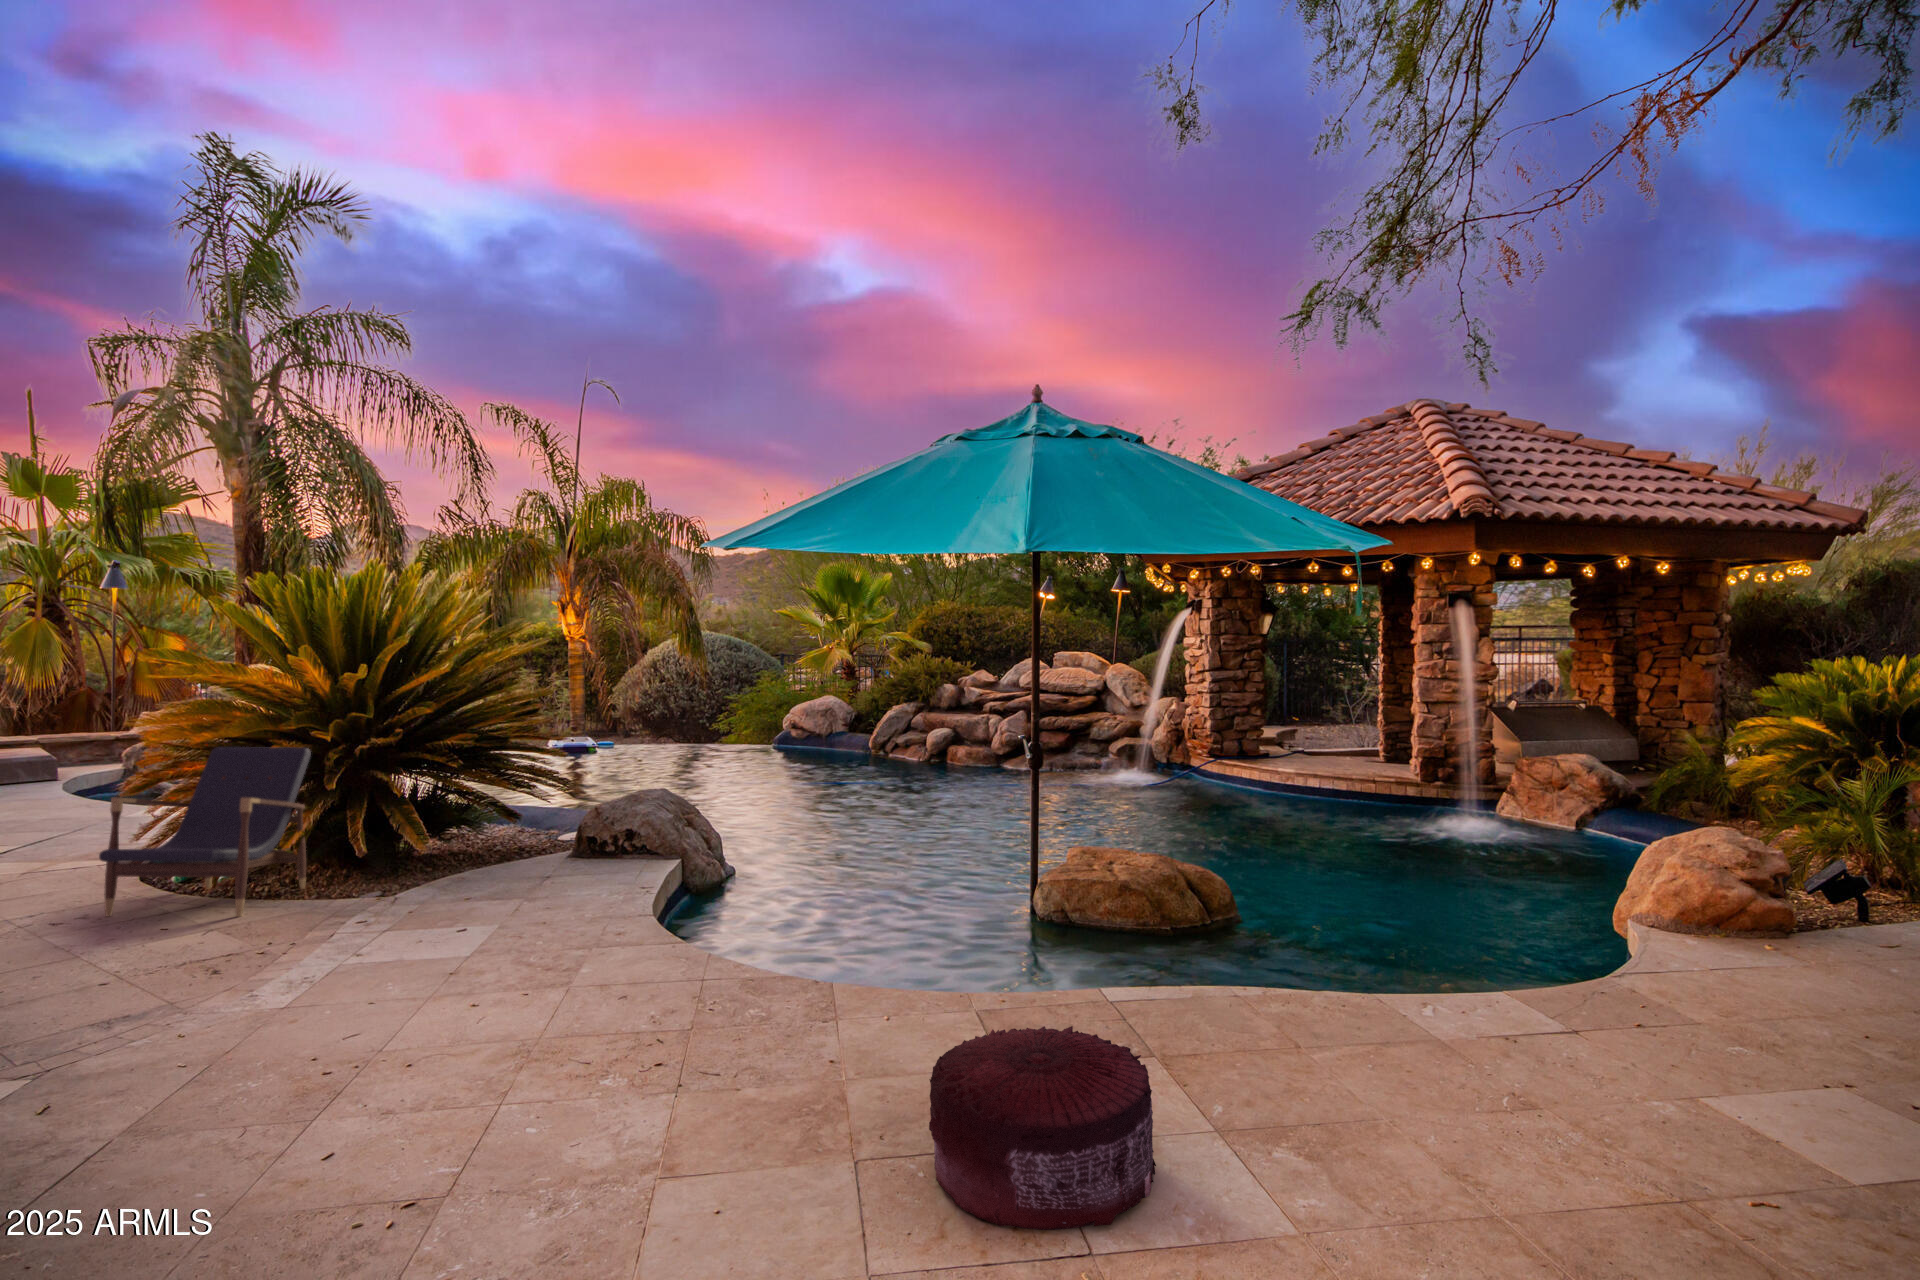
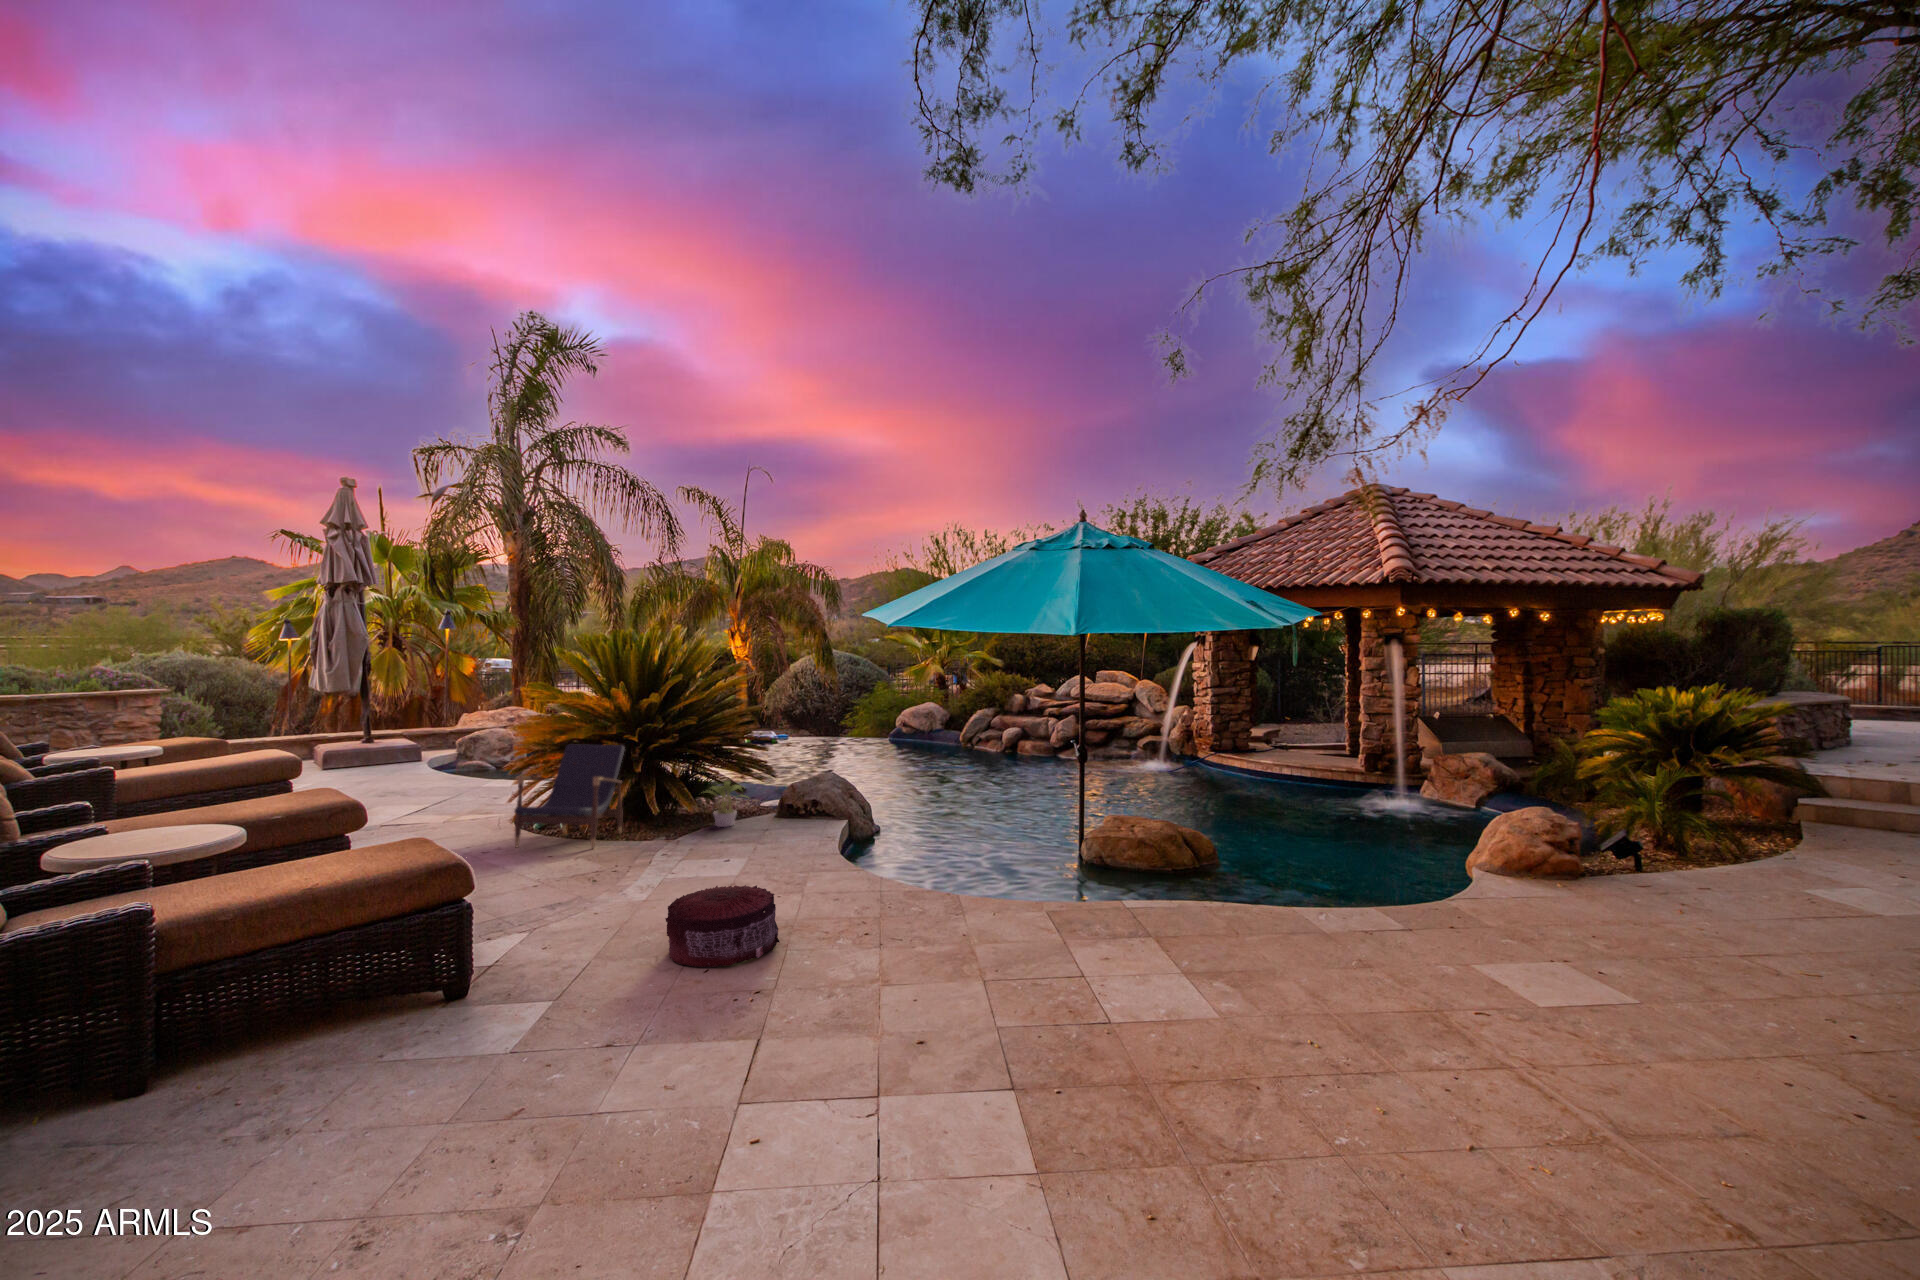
potted plant: none [440,803,526,875] -> present [705,781,747,827]
pouf: present [929,1026,1156,1230] -> present [665,885,780,967]

